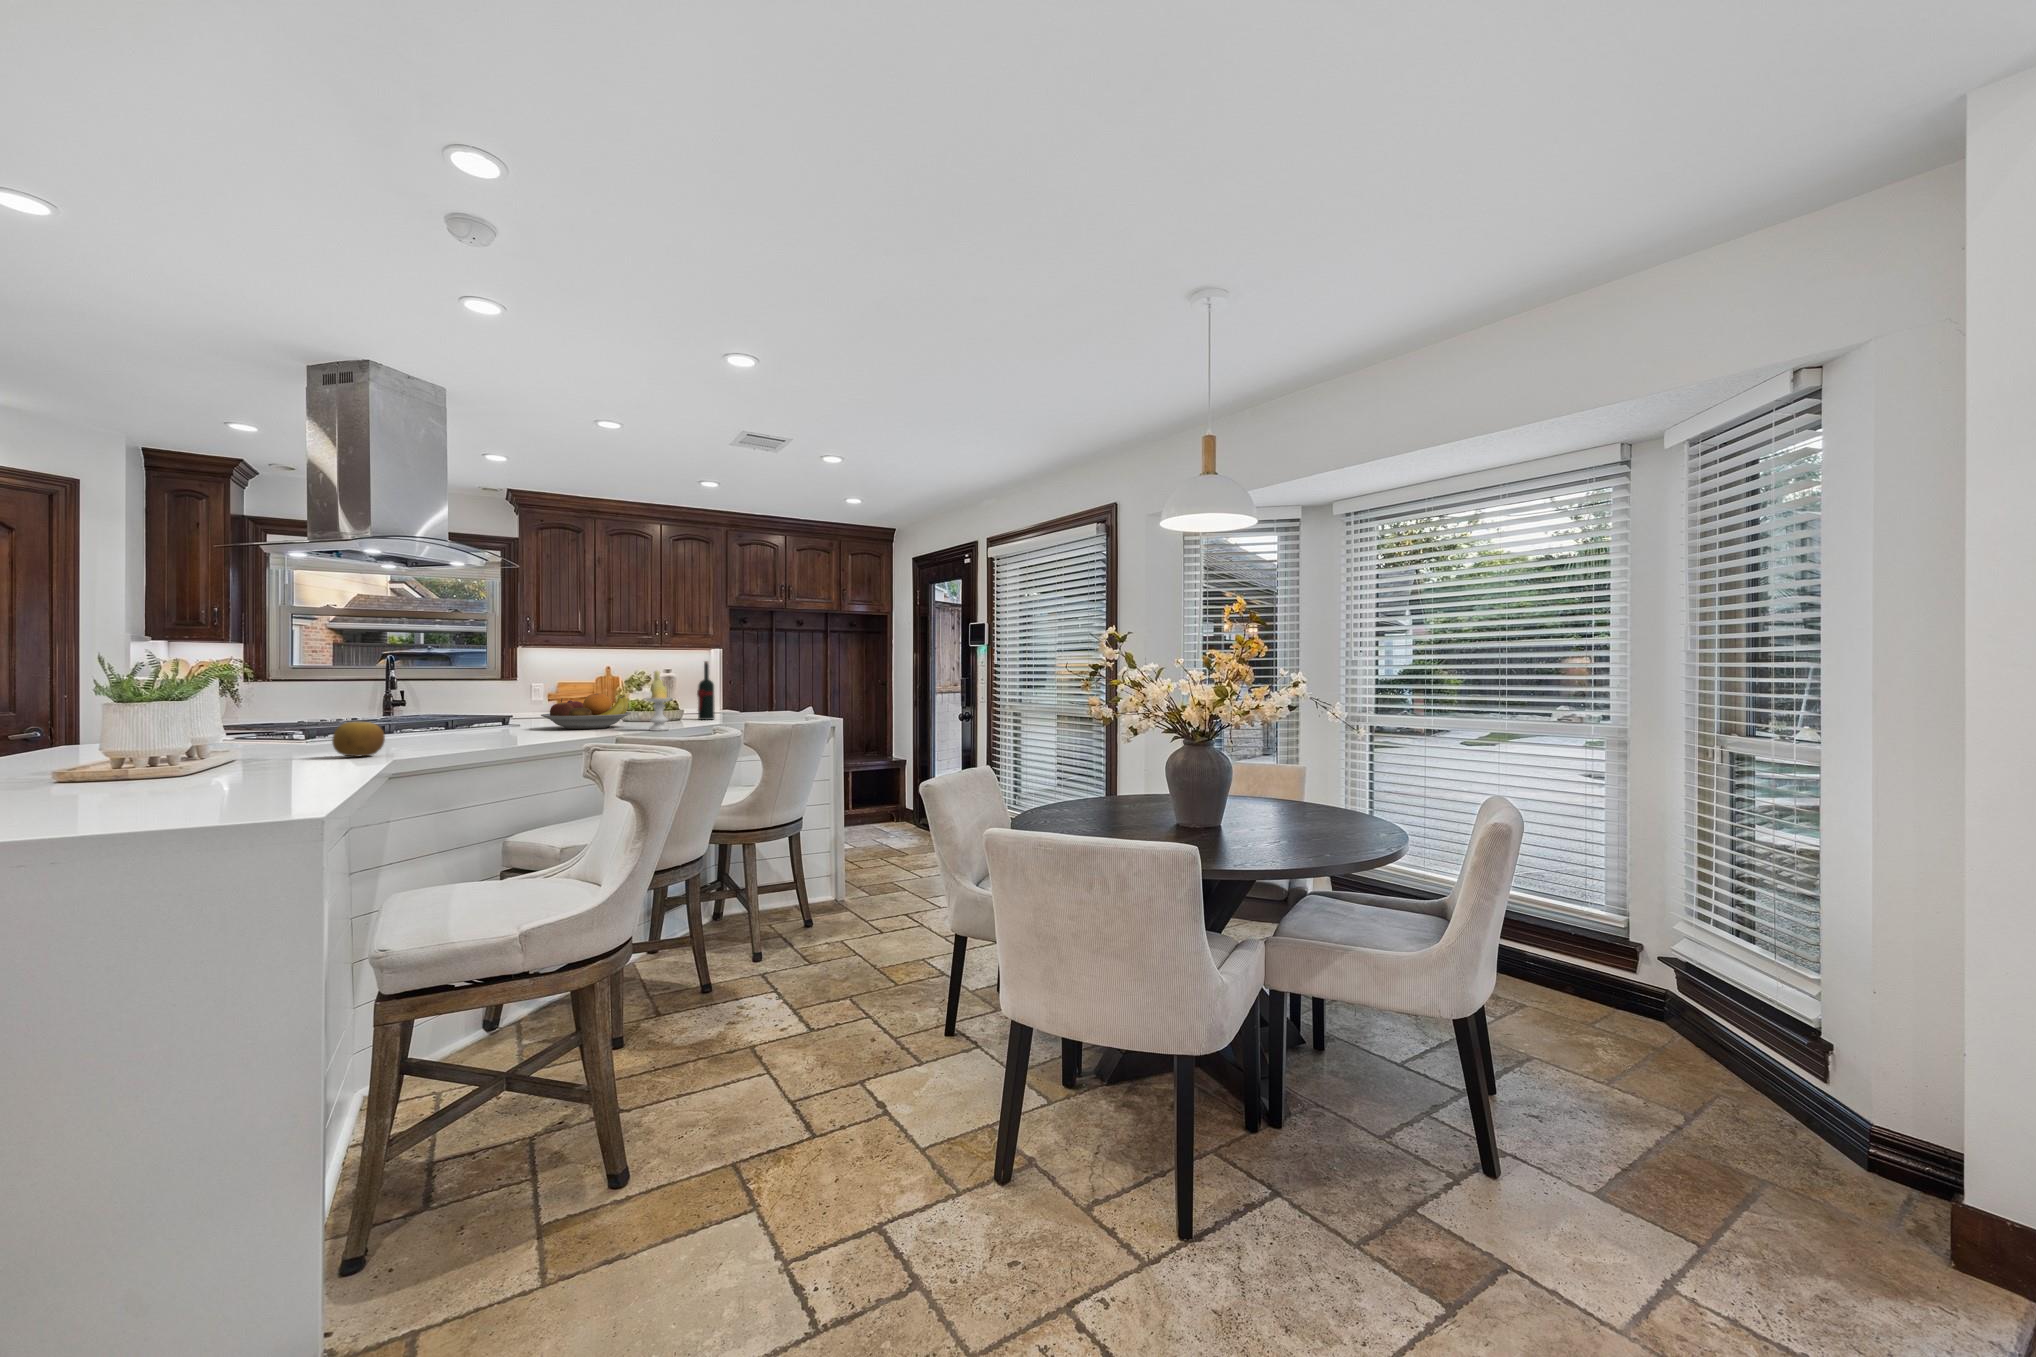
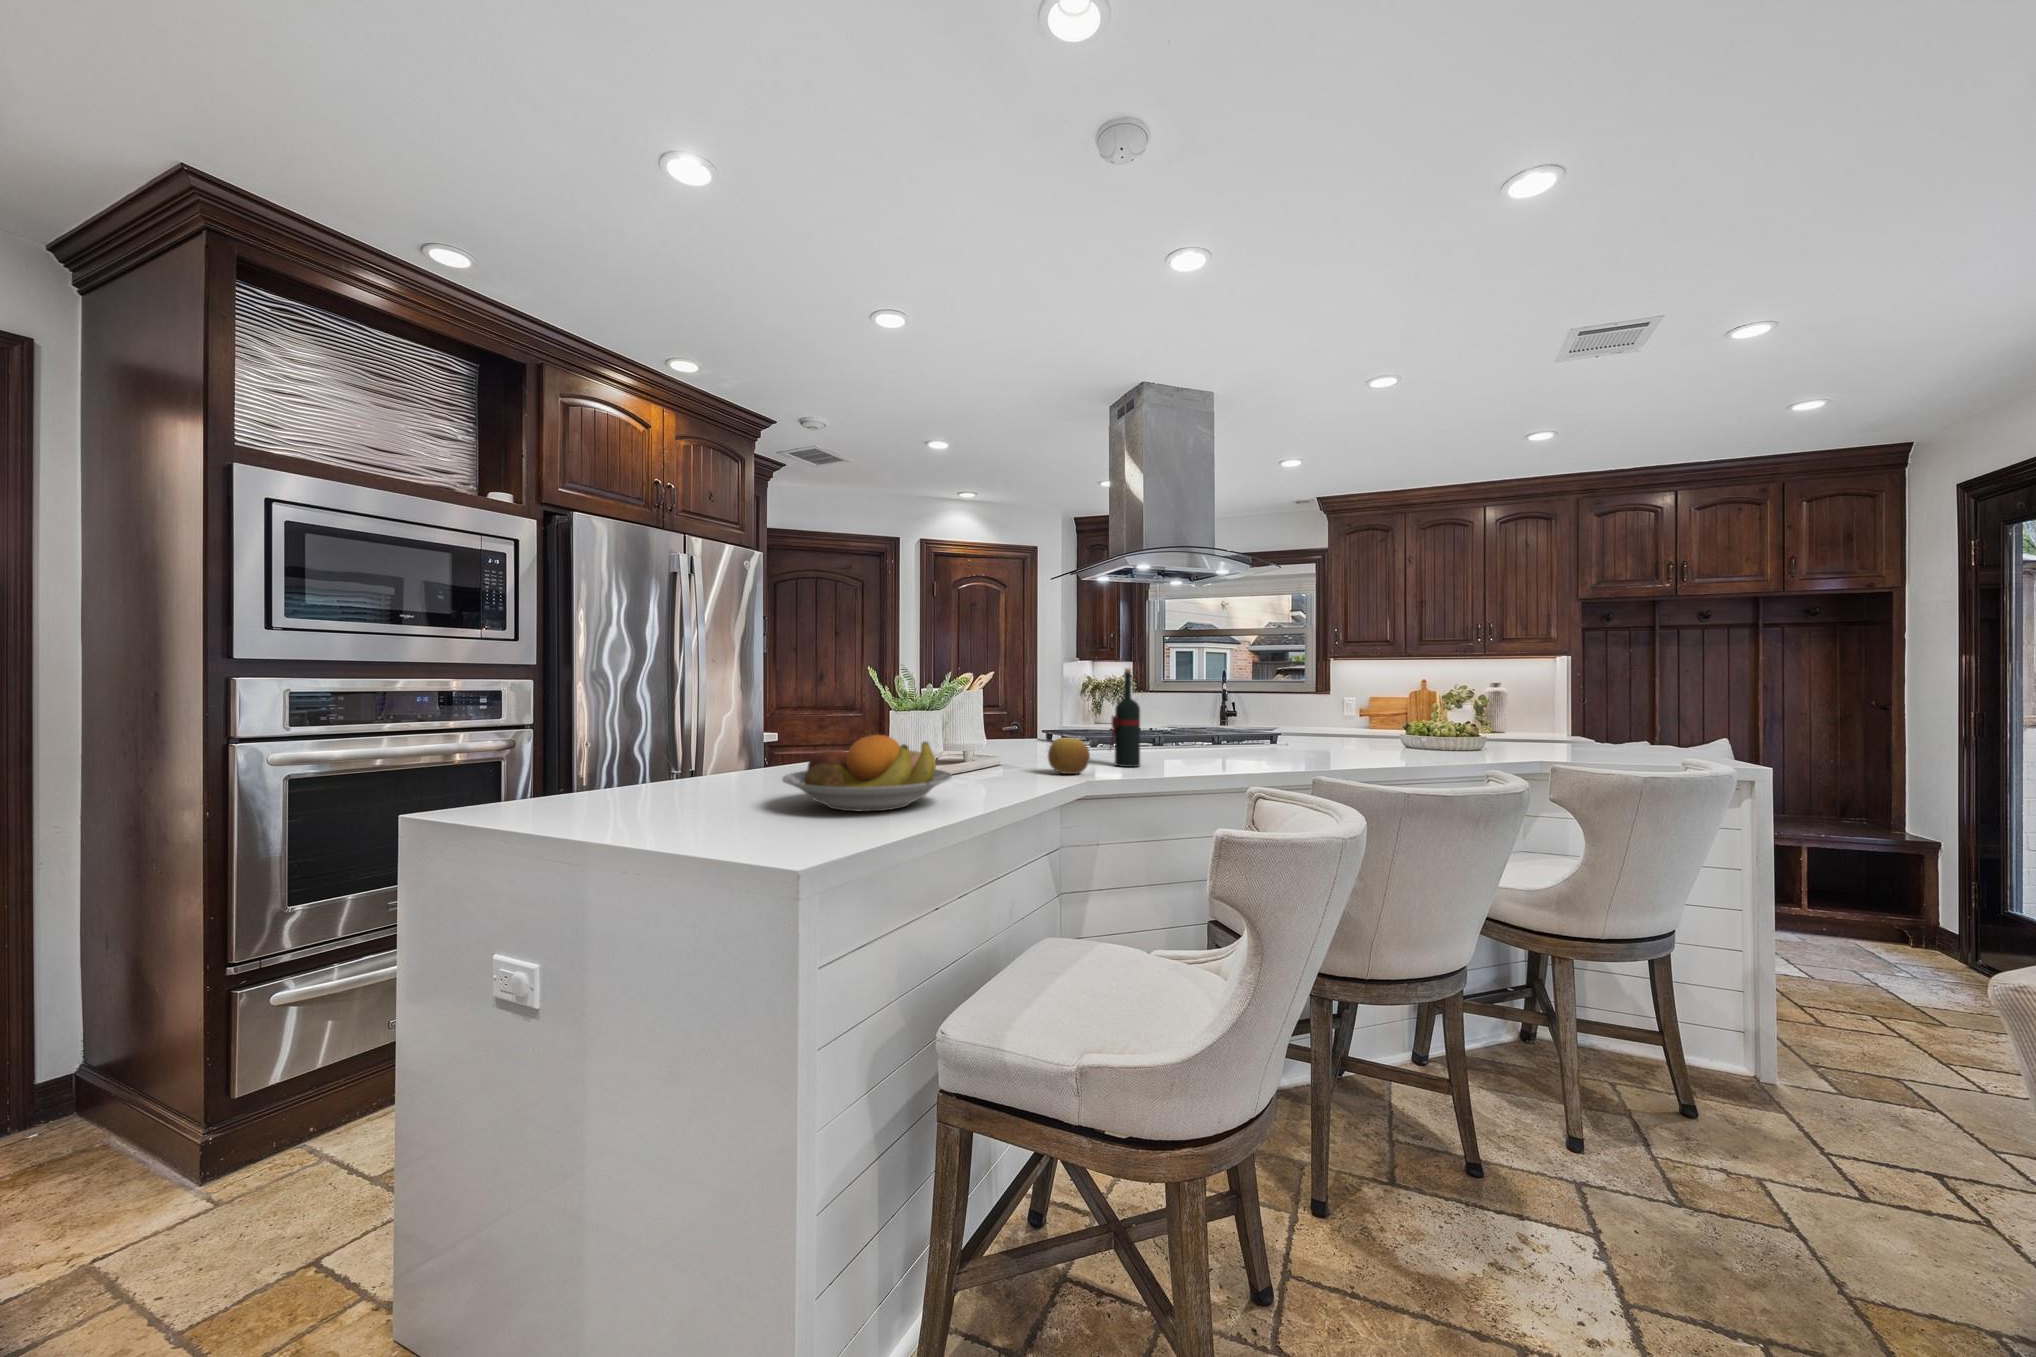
wine bottle: present [697,661,715,720] -> present [1110,669,1140,767]
candle: present [644,671,673,731] -> none [1402,686,1448,768]
fruit bowl: present [541,693,631,729] -> present [782,735,952,811]

